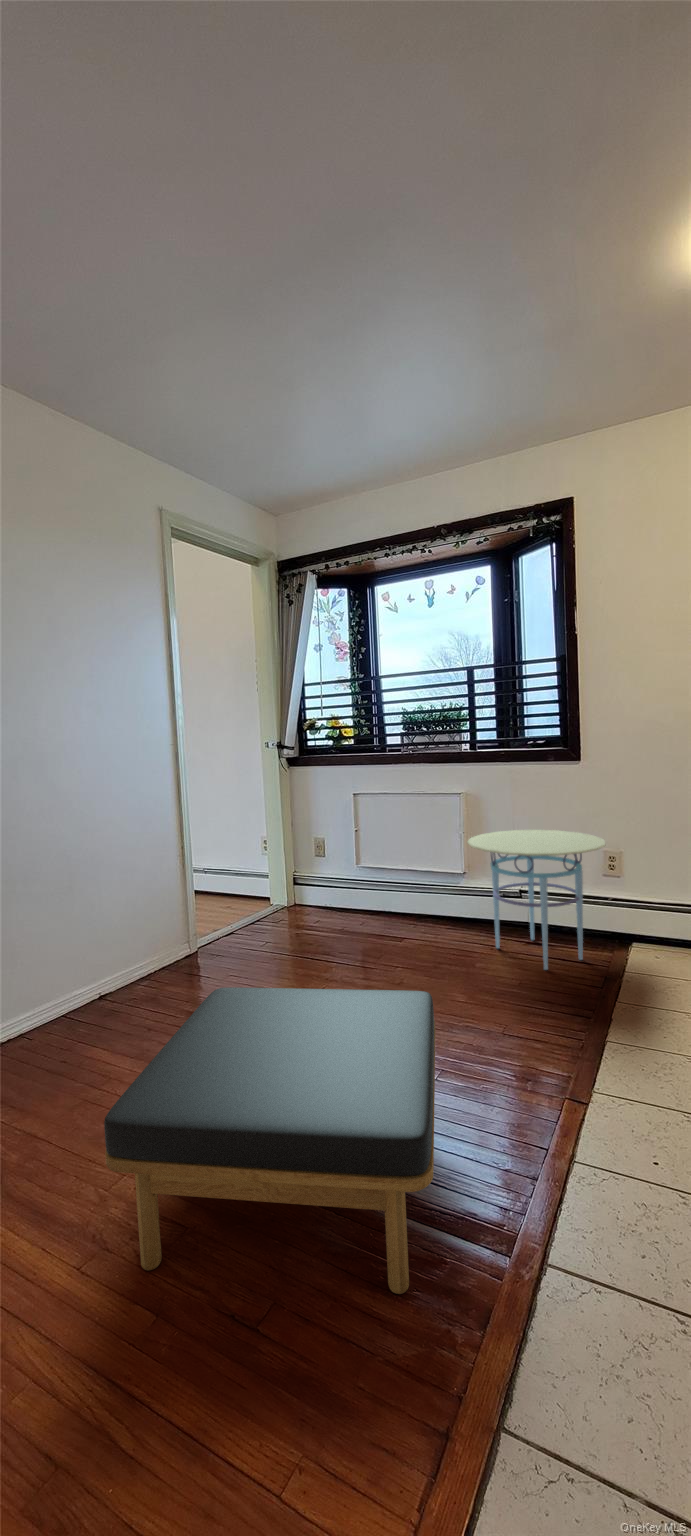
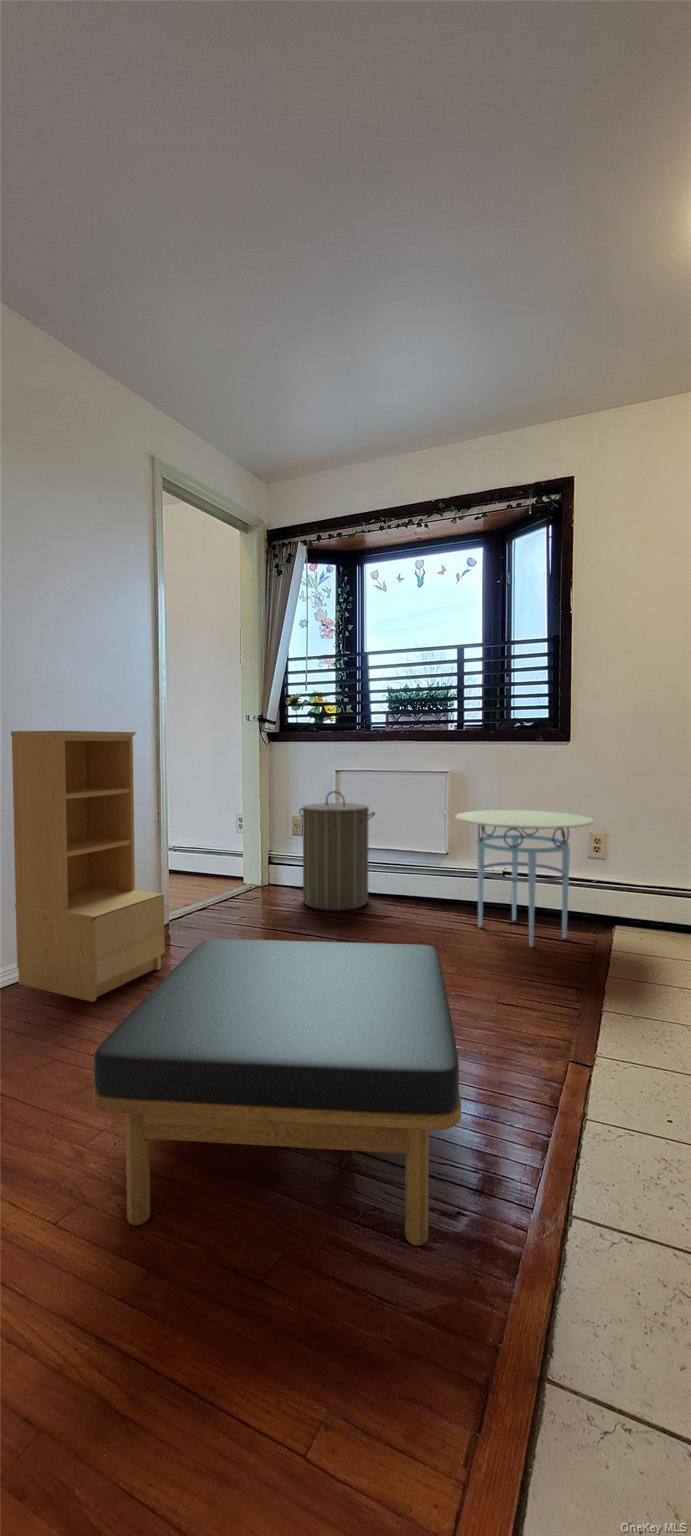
bookshelf: none [38,780,190,1039] -> present [11,731,165,1002]
laundry hamper: none [319,815,393,933] -> present [299,791,375,910]

